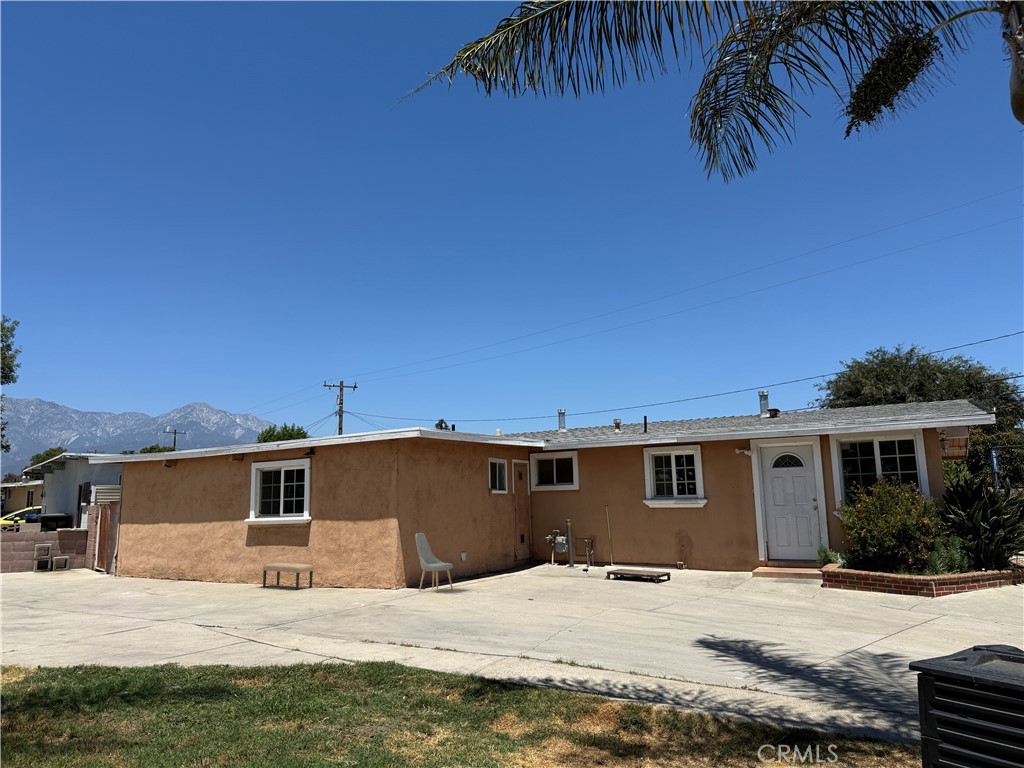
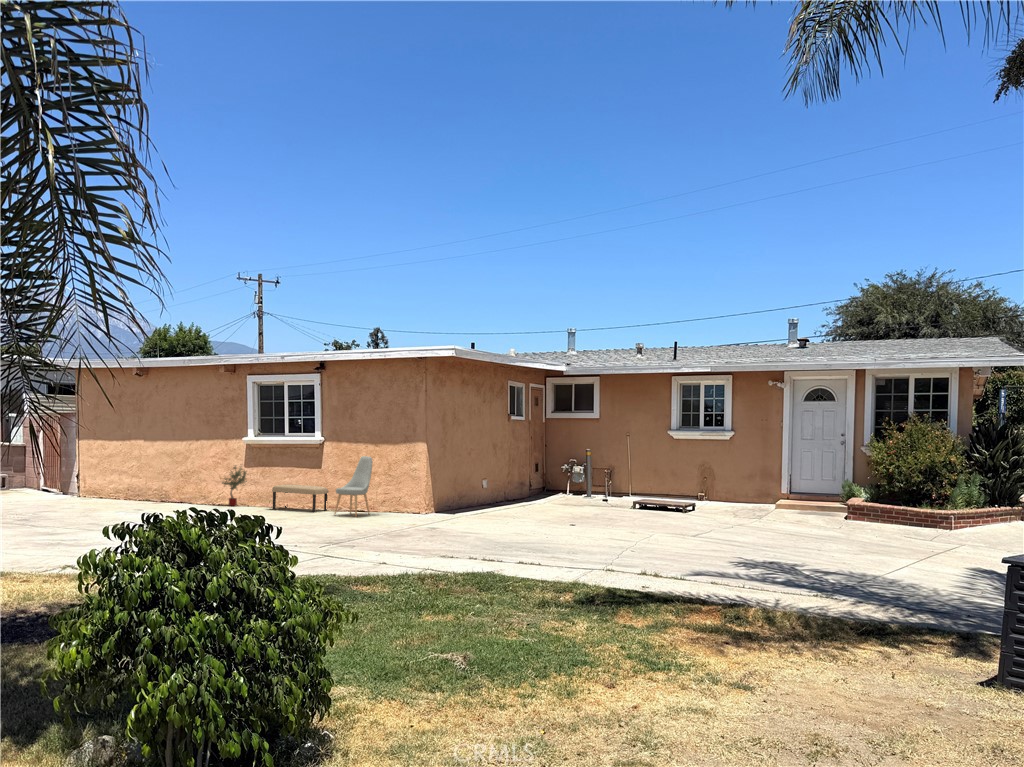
chair: present [415,533,453,593] -> present [334,456,373,517]
potted tree: none [224,545,248,584] -> present [222,466,247,506]

